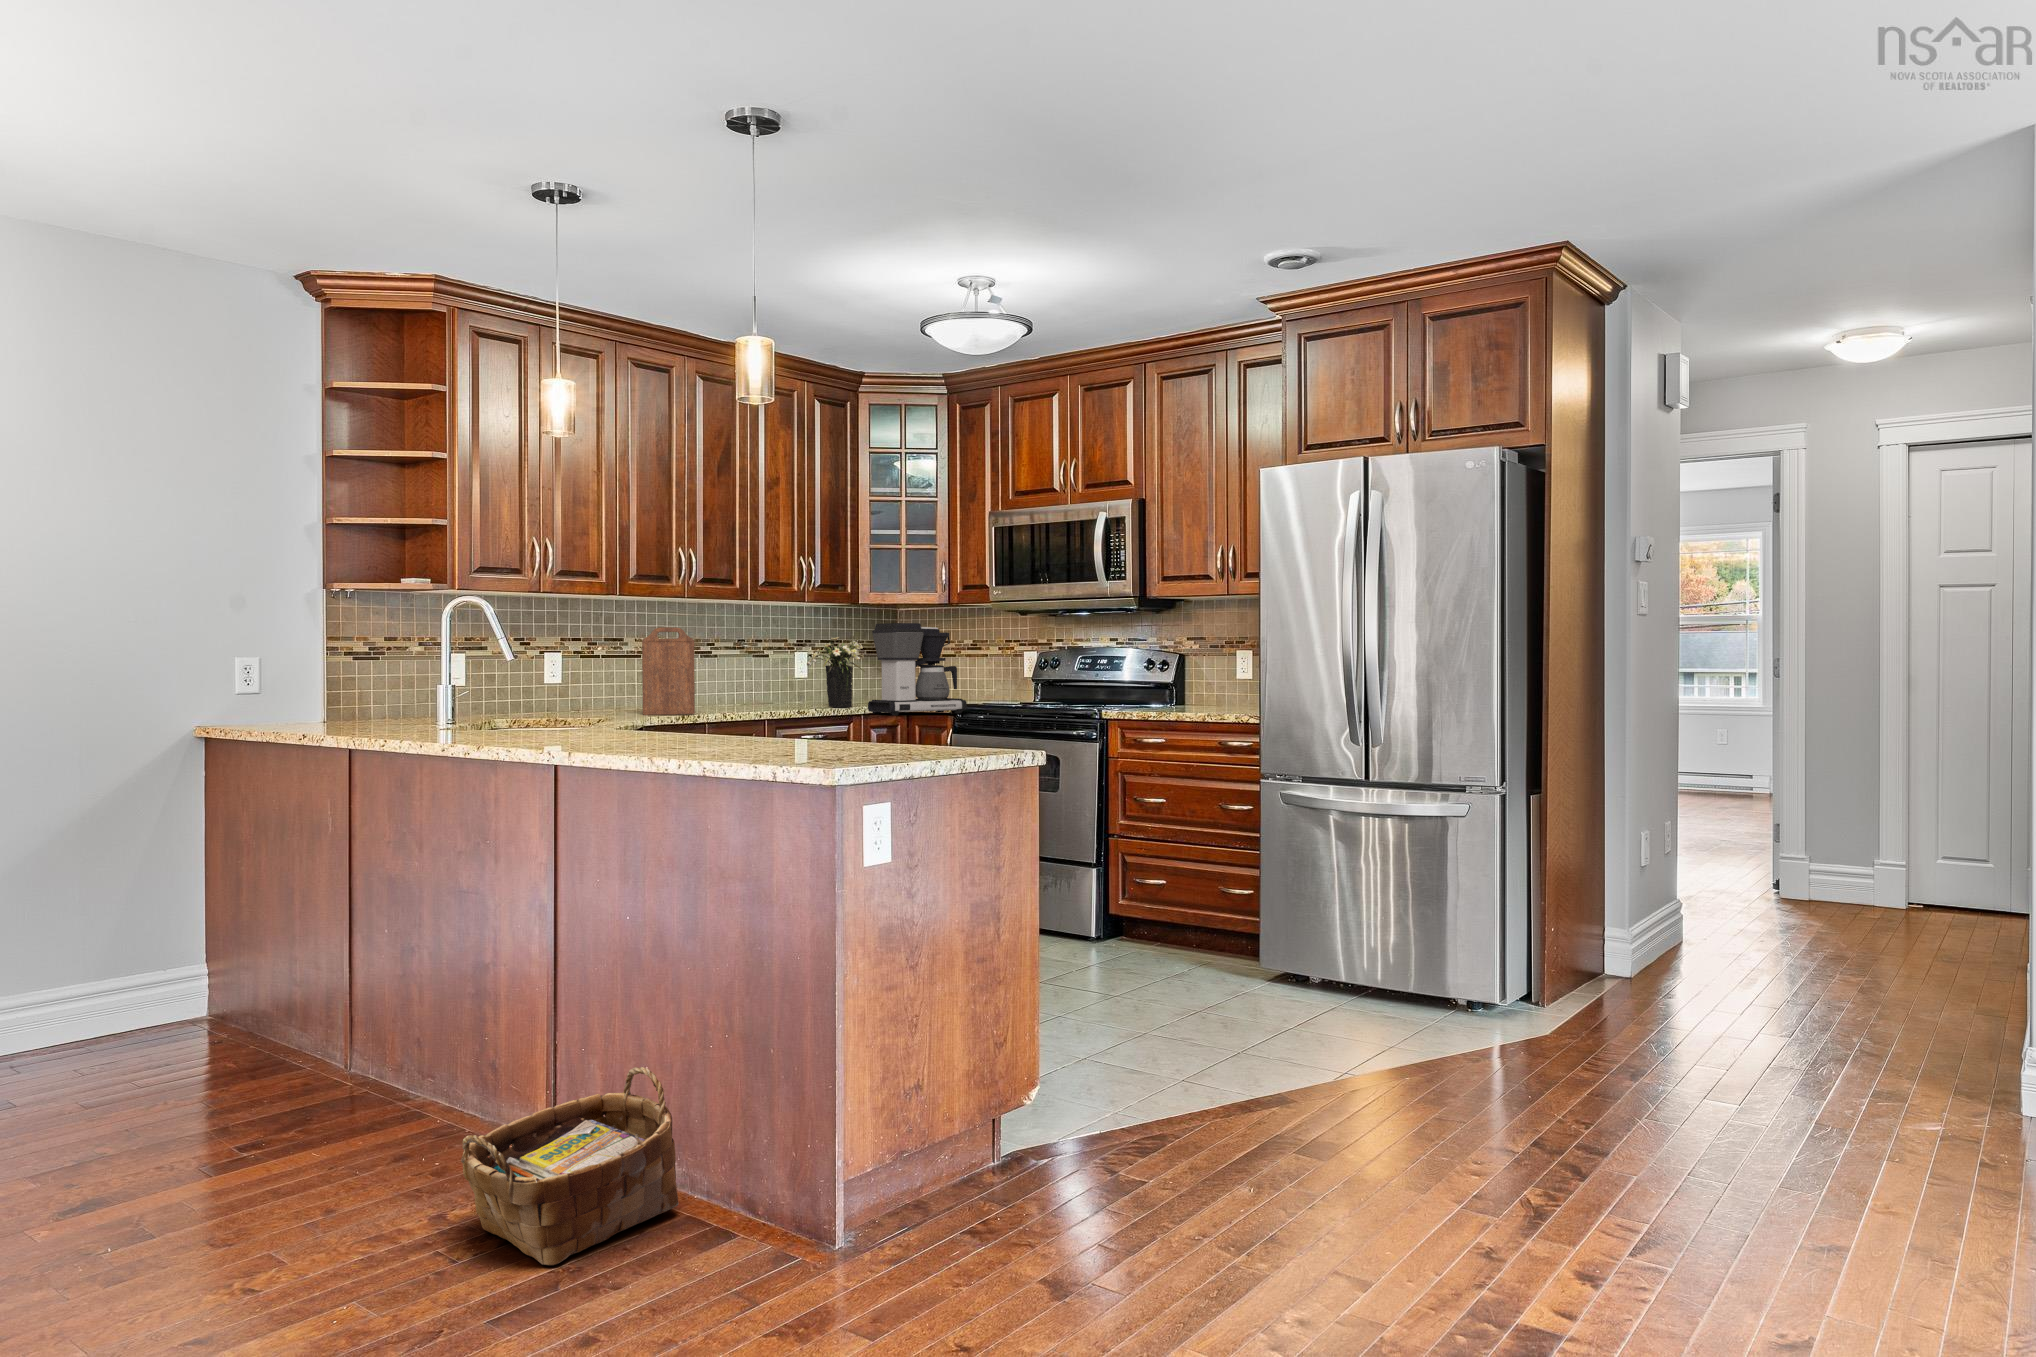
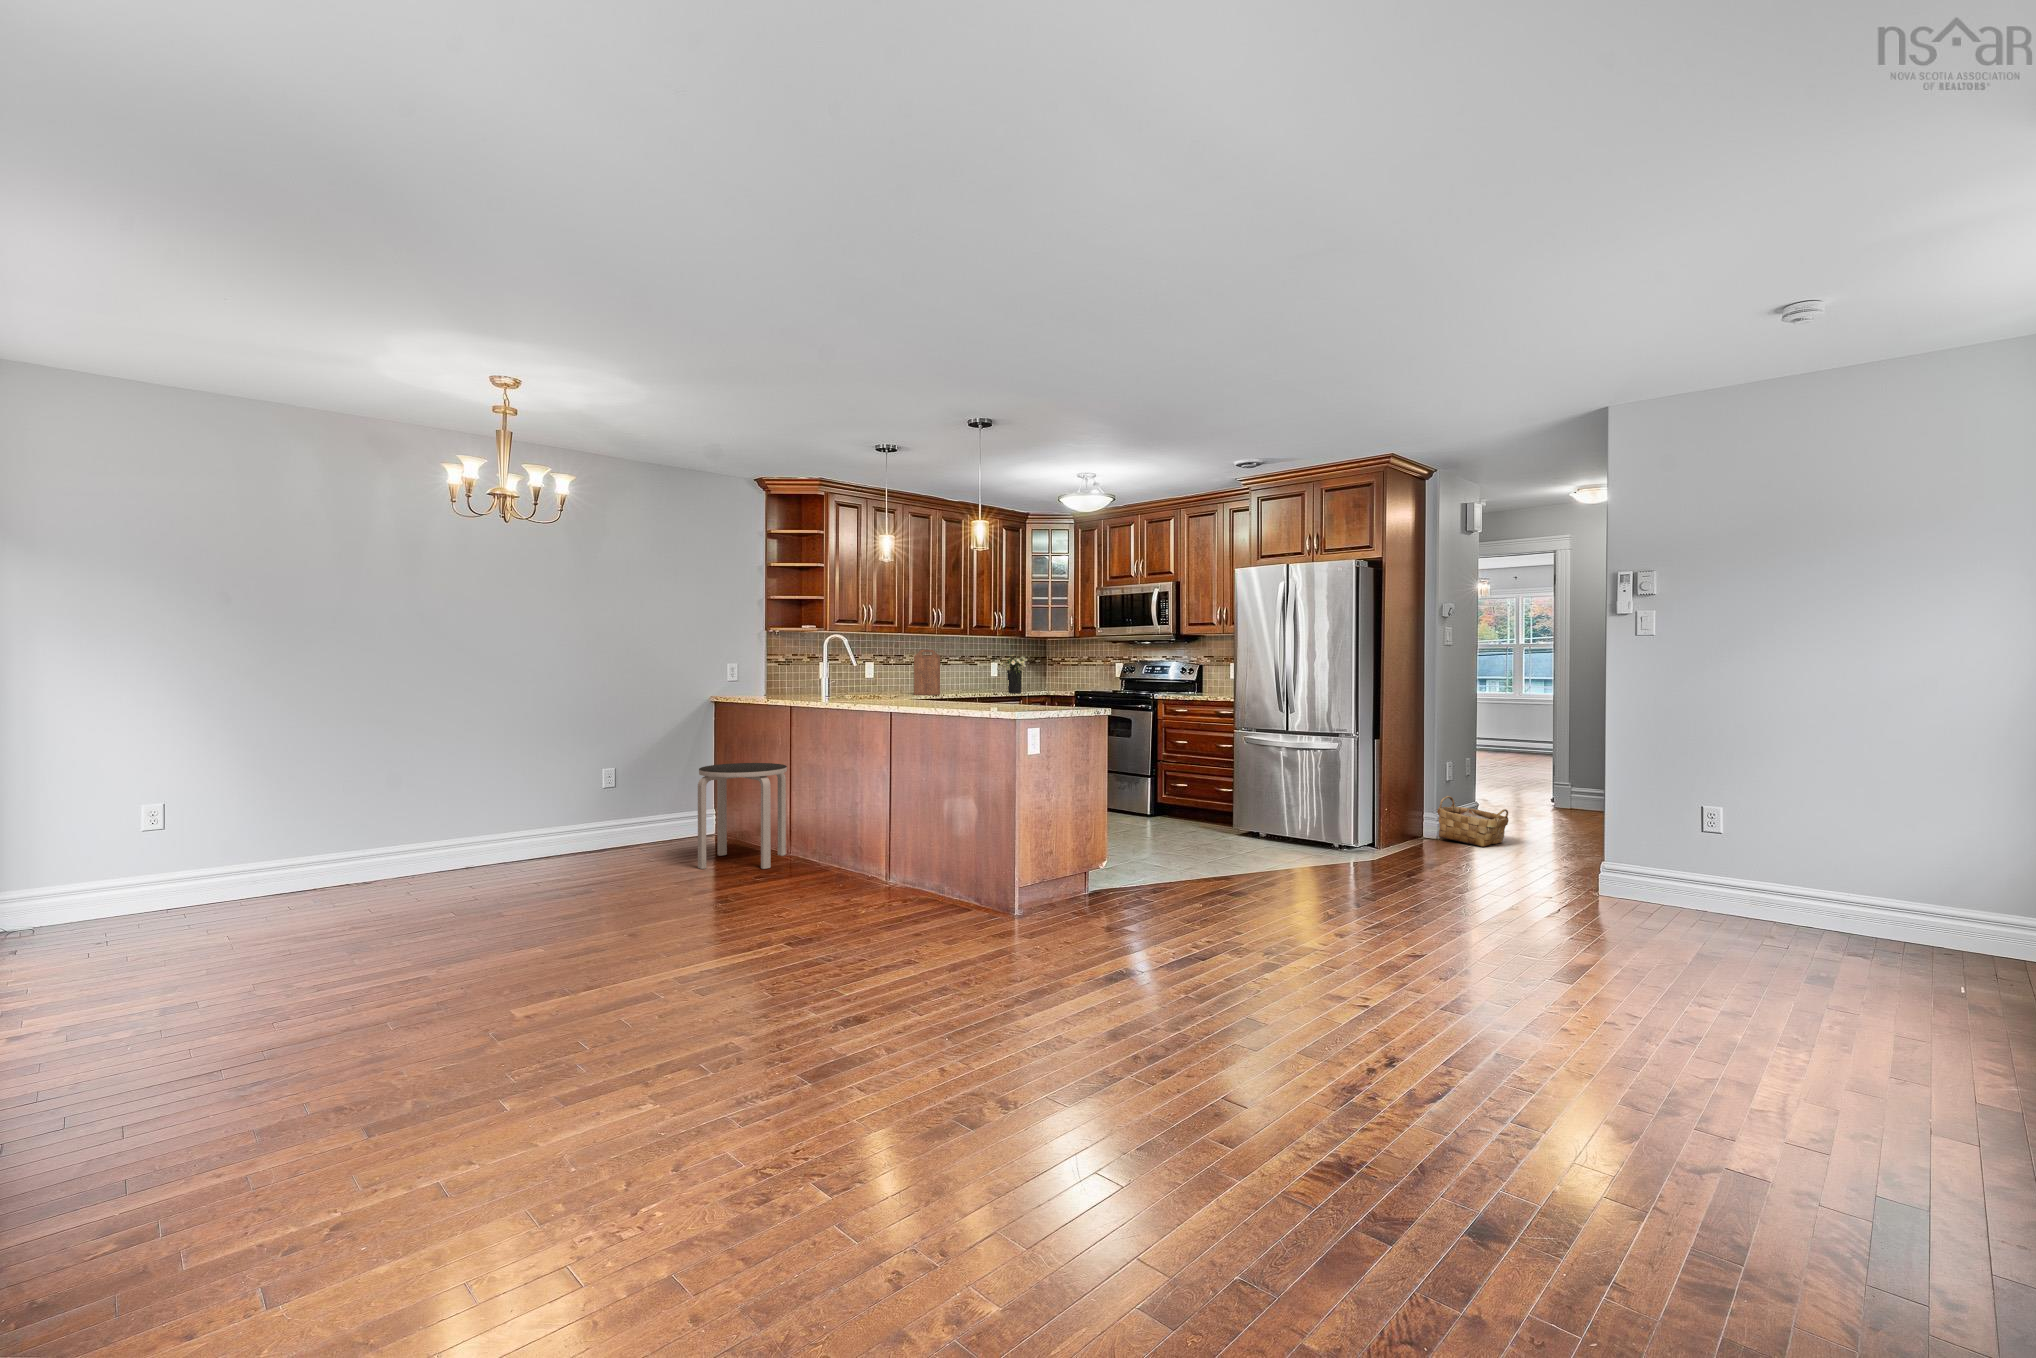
coffee maker: present [868,623,967,716] -> none [1030,647,1083,697]
side table: none [108,871,338,1125] -> present [698,763,787,869]
woven basket: present [461,1067,679,1265] -> present [1437,796,1509,847]

